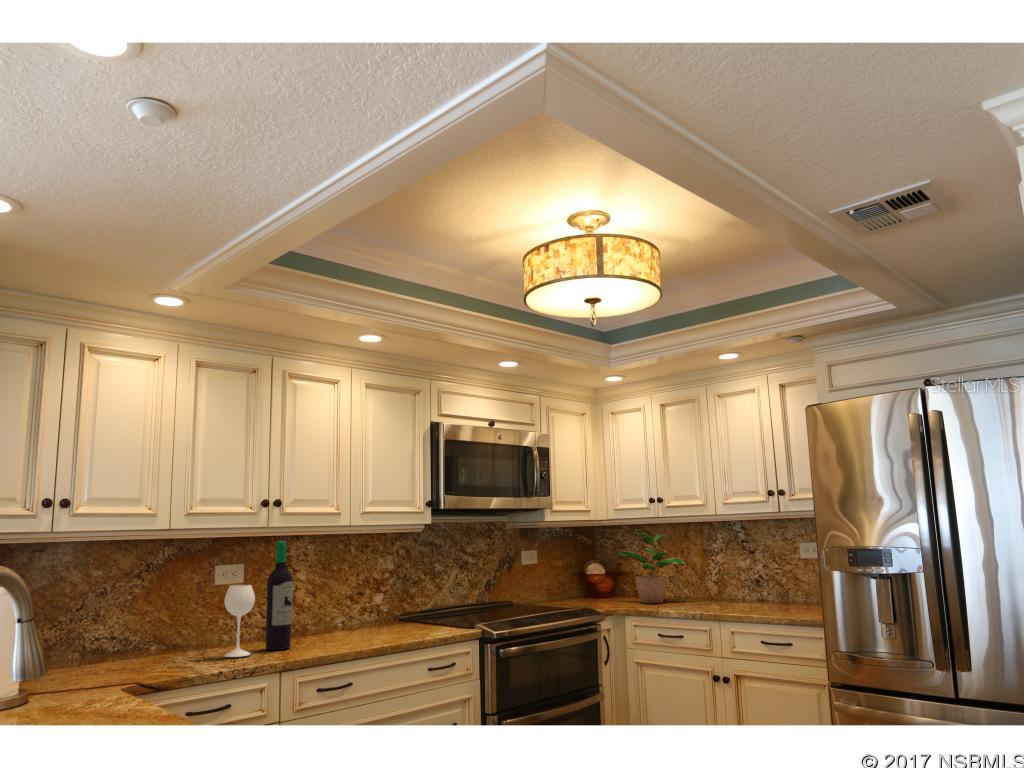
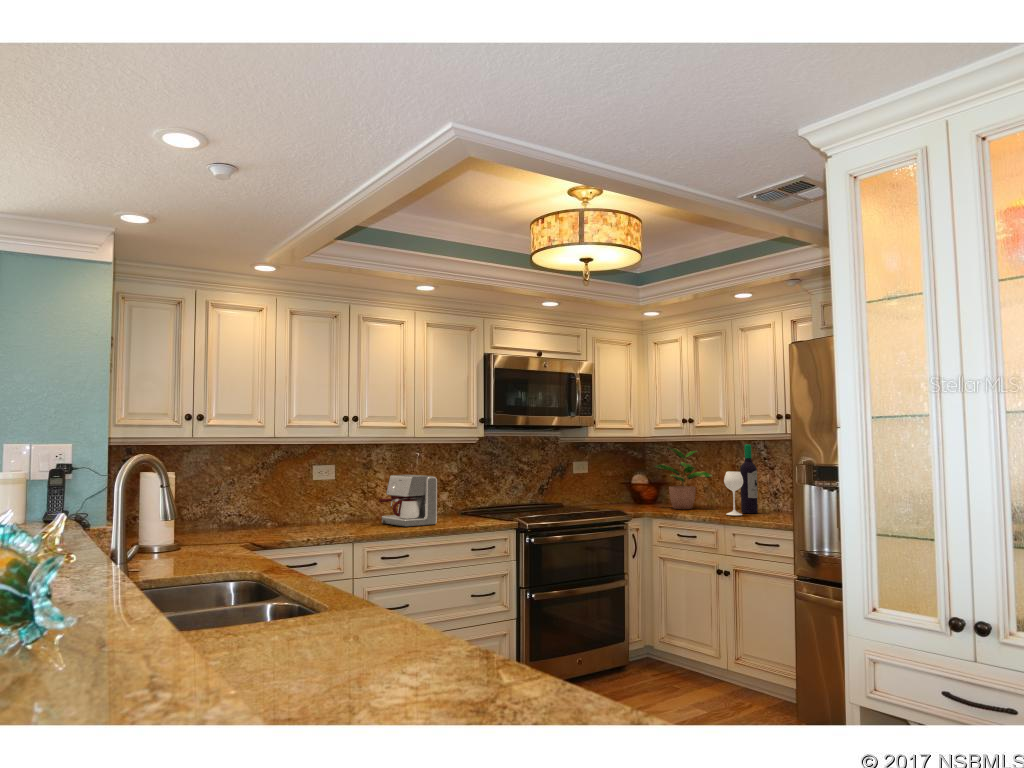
wine bottle: present [224,541,293,657] -> present [724,444,758,515]
coffee maker: none [306,574,382,643] -> present [379,475,437,527]

